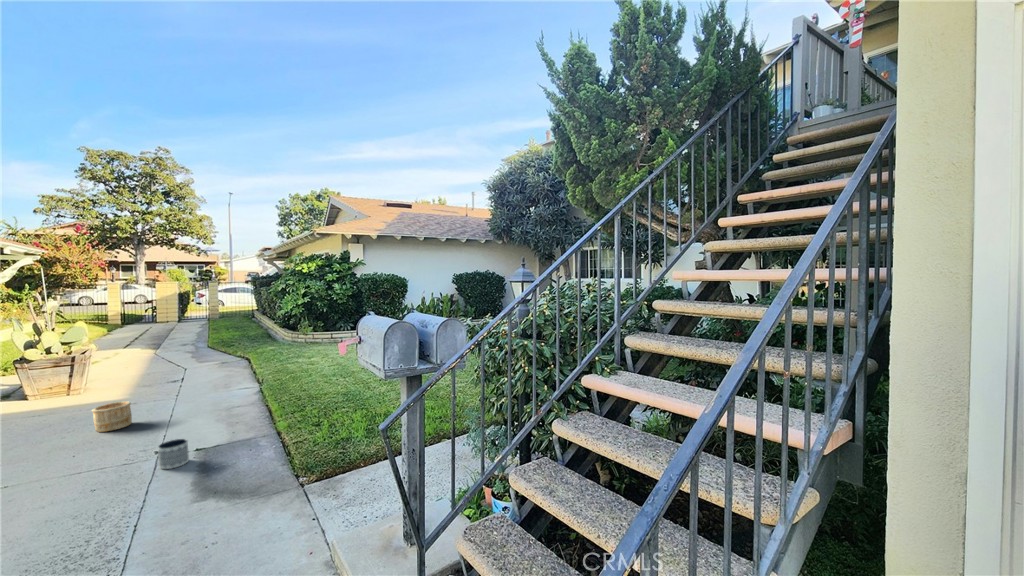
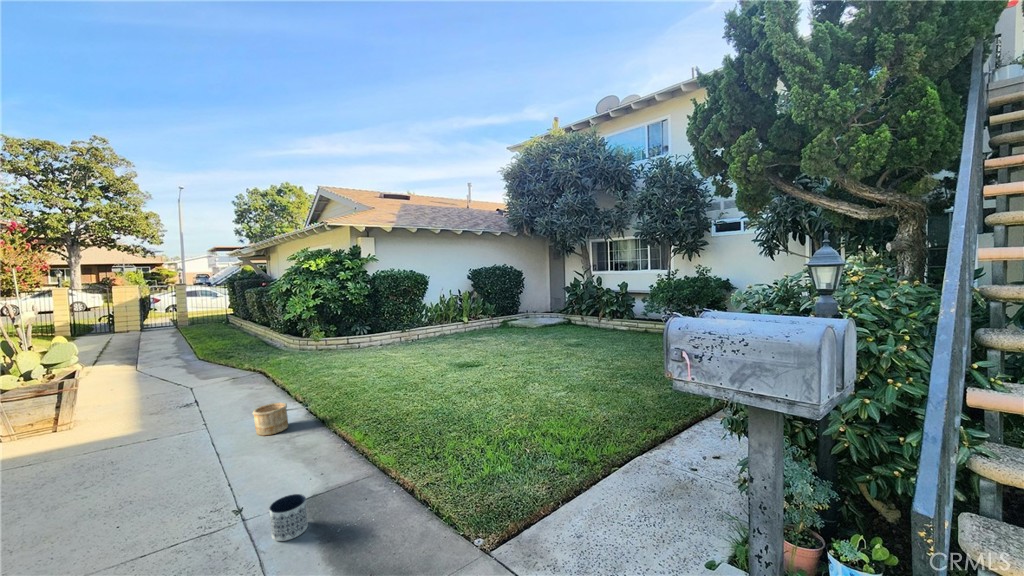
wooden bucket: present [92,401,132,432] -> present [253,402,288,436]

